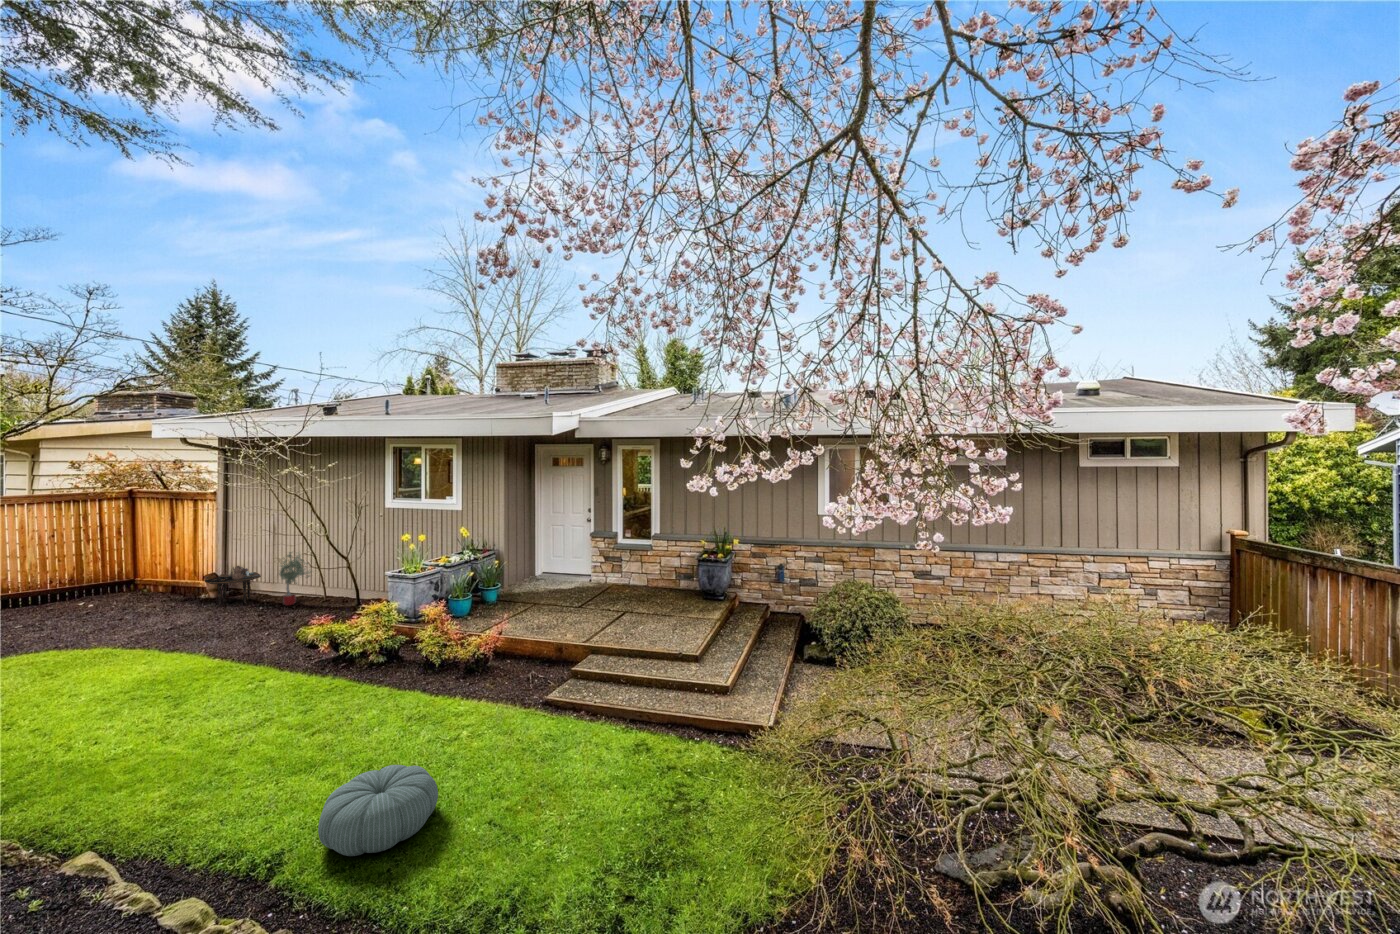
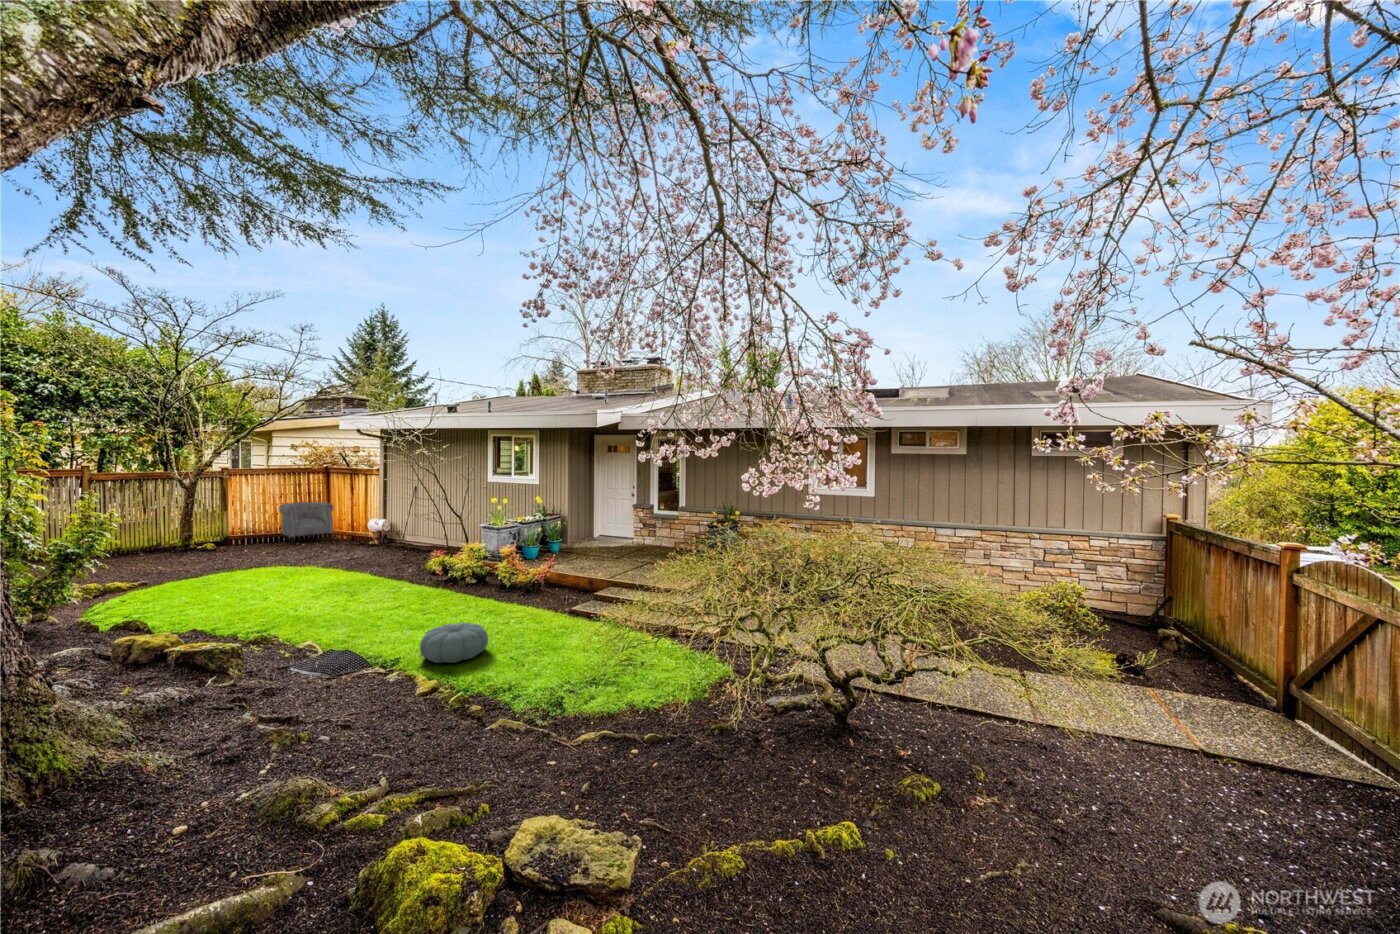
chair: none [52,545,145,611] -> present [279,502,334,545]
potted tree: present [279,552,311,606] -> none [416,510,440,550]
side table: present [205,566,261,607] -> none [370,519,406,548]

